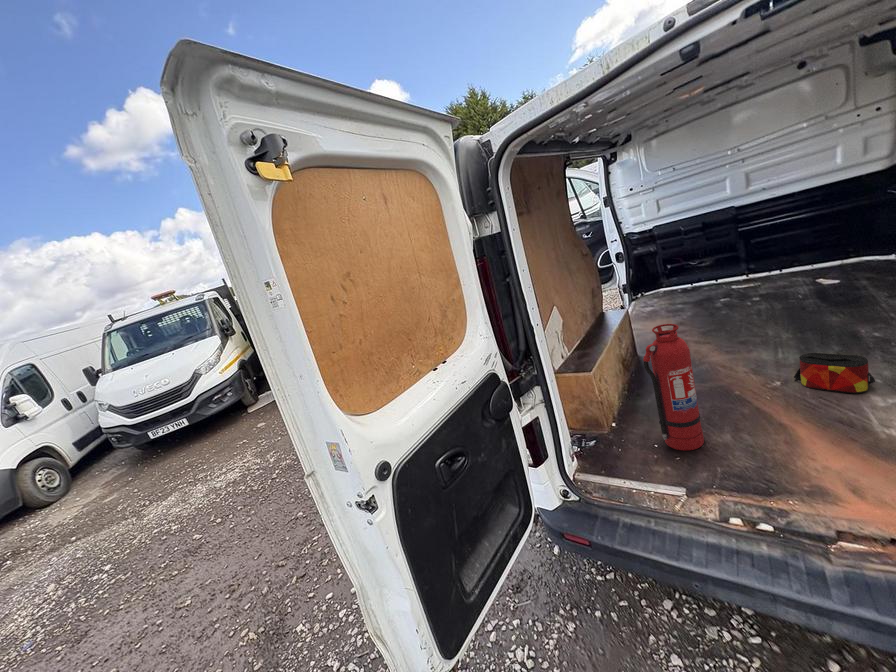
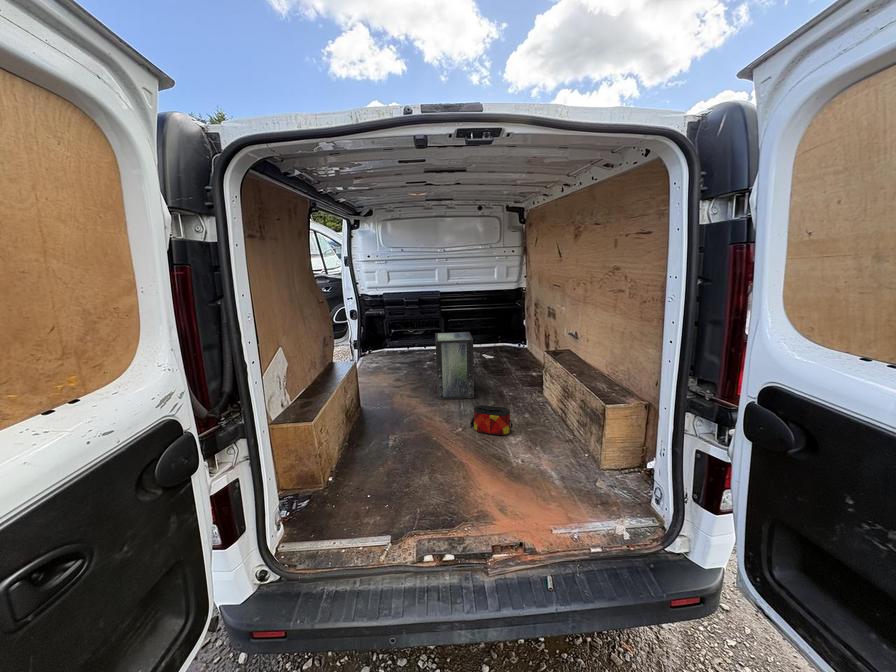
storage box: none [731,255,801,347] -> present [435,332,474,400]
fire extinguisher: present [643,324,704,451] -> none [363,375,408,496]

